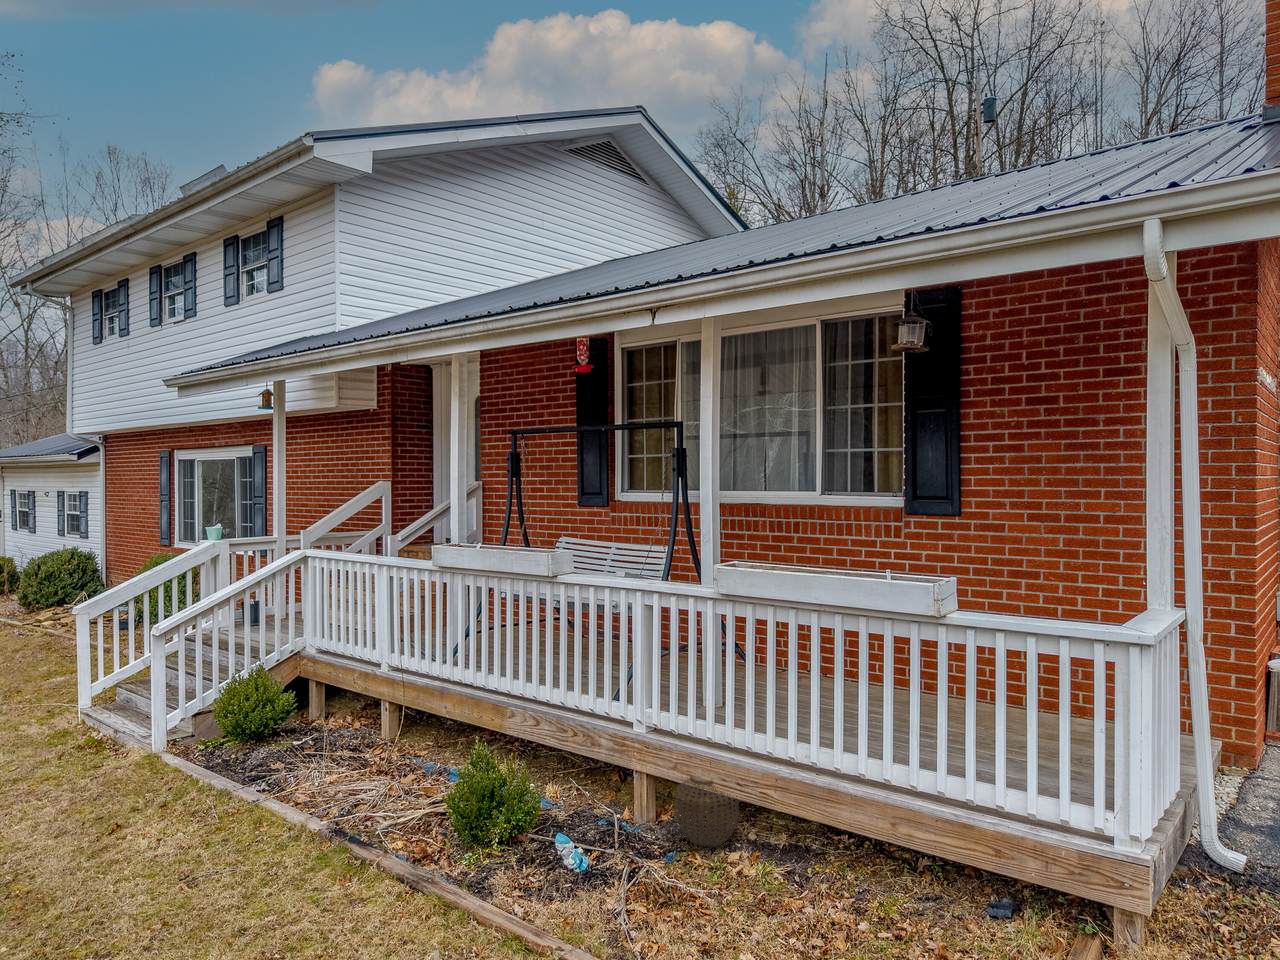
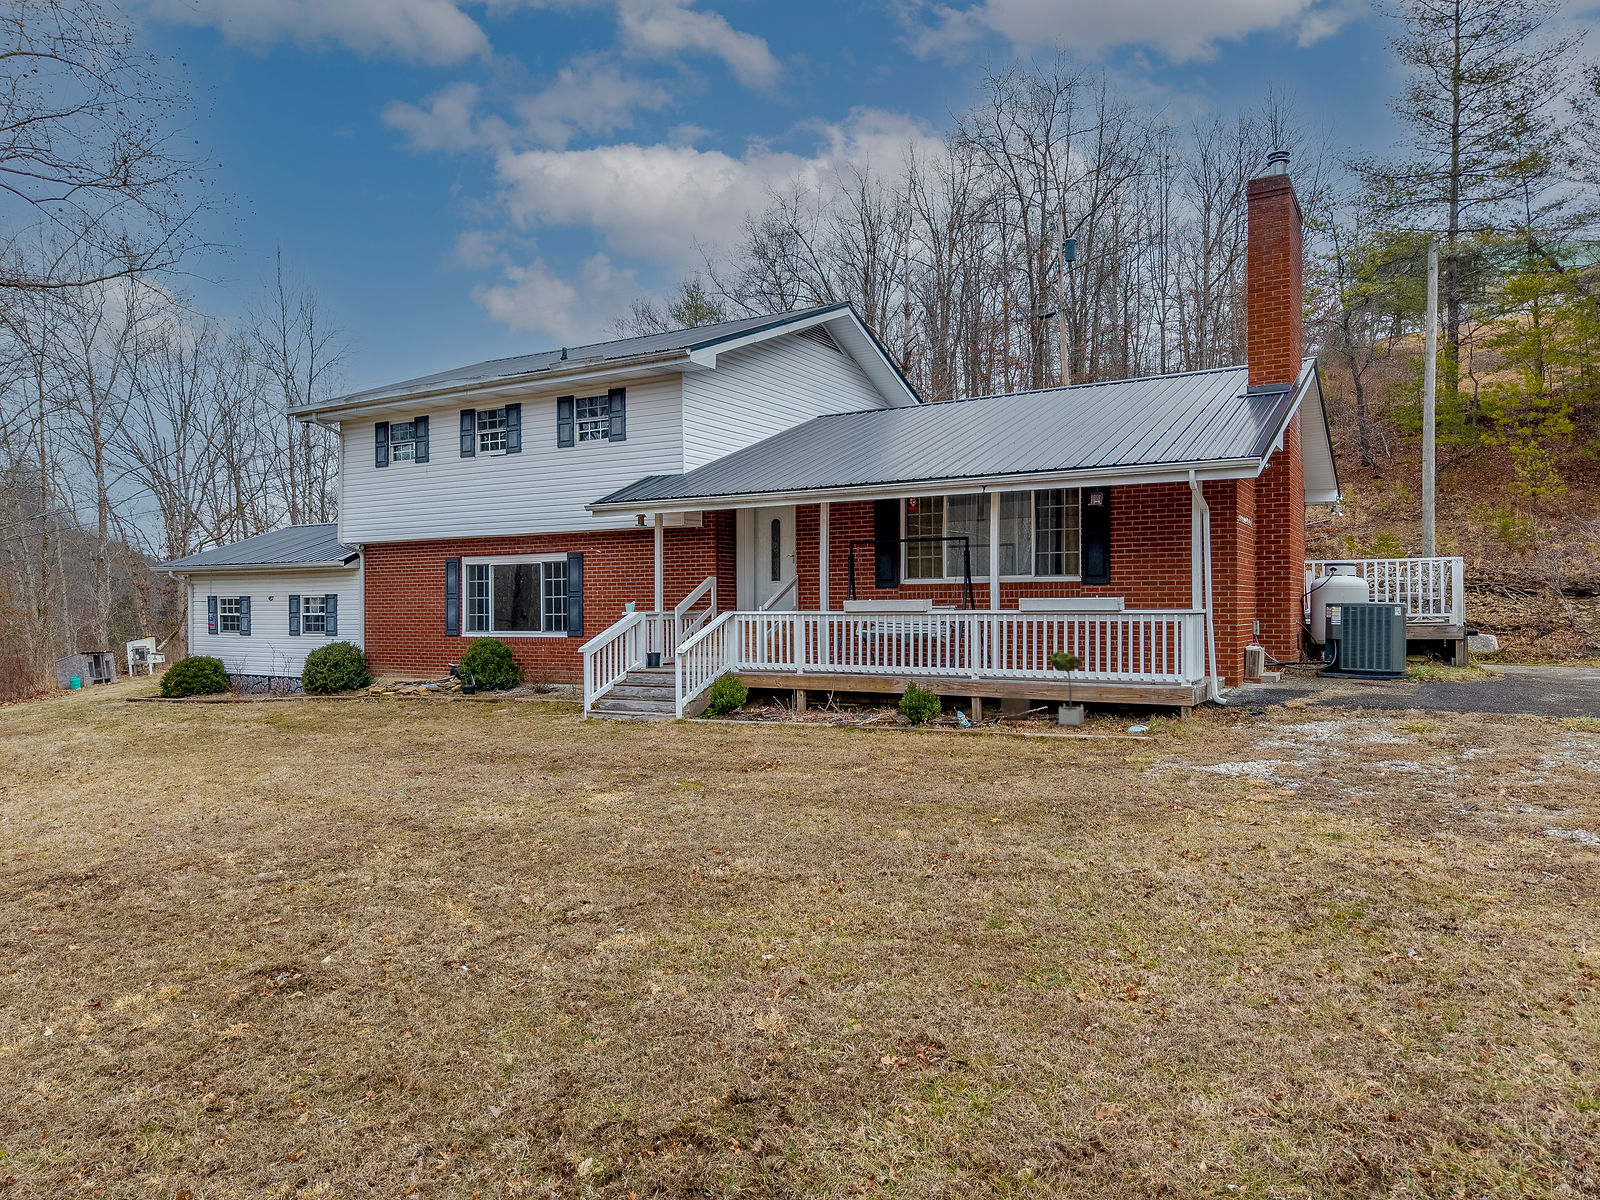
potted tree: none [760,717,847,924] -> present [1050,651,1084,725]

